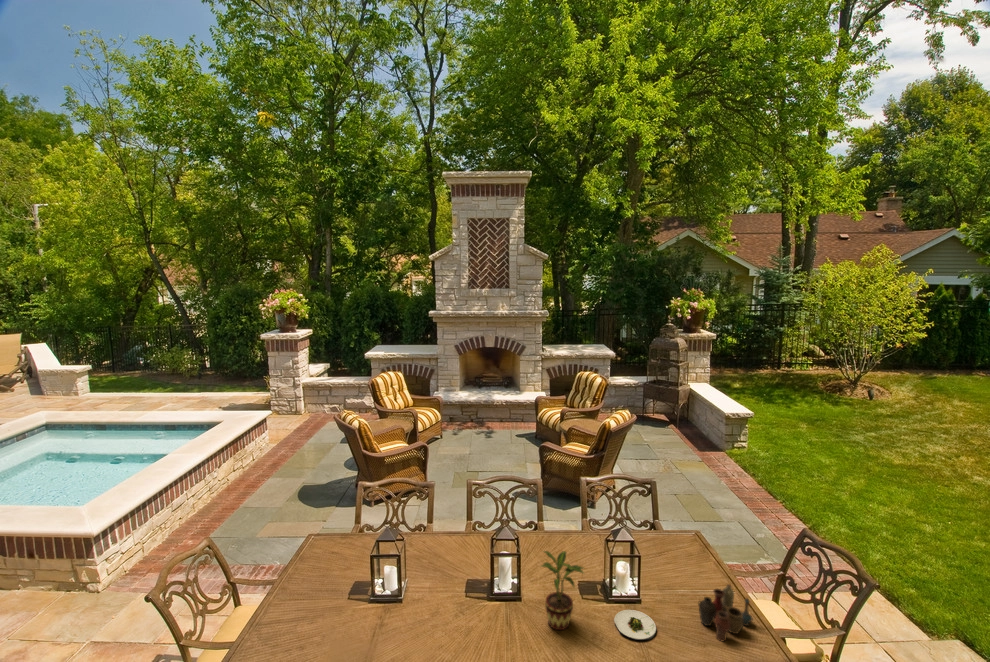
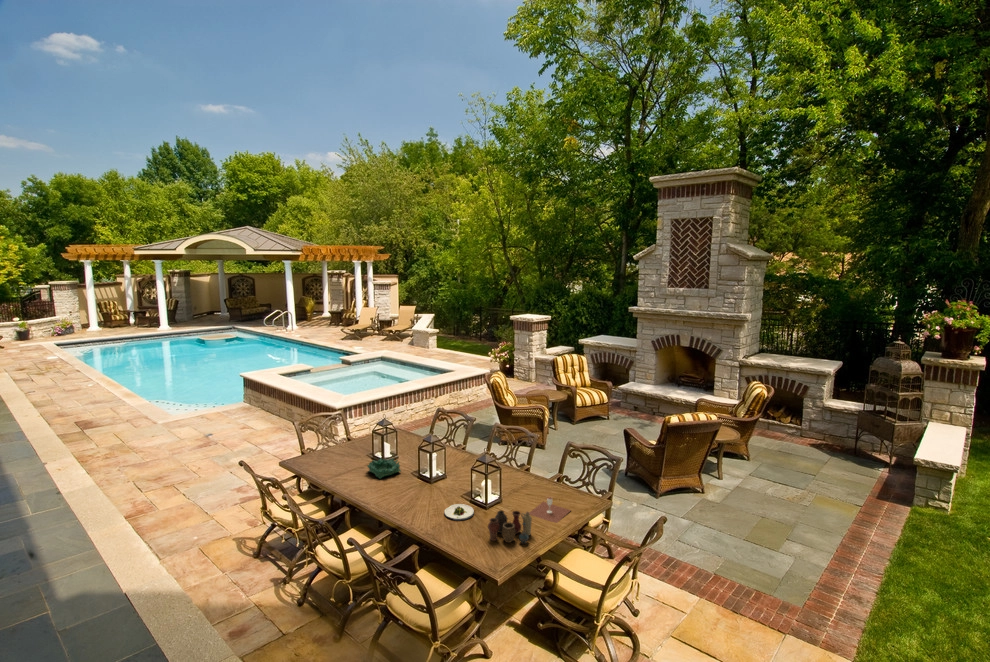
potted plant: present [542,551,583,630] -> none [411,445,446,498]
wine glass: none [661,555,716,586] -> present [529,498,570,523]
decorative bowl: none [419,591,472,634] -> present [367,458,401,478]

